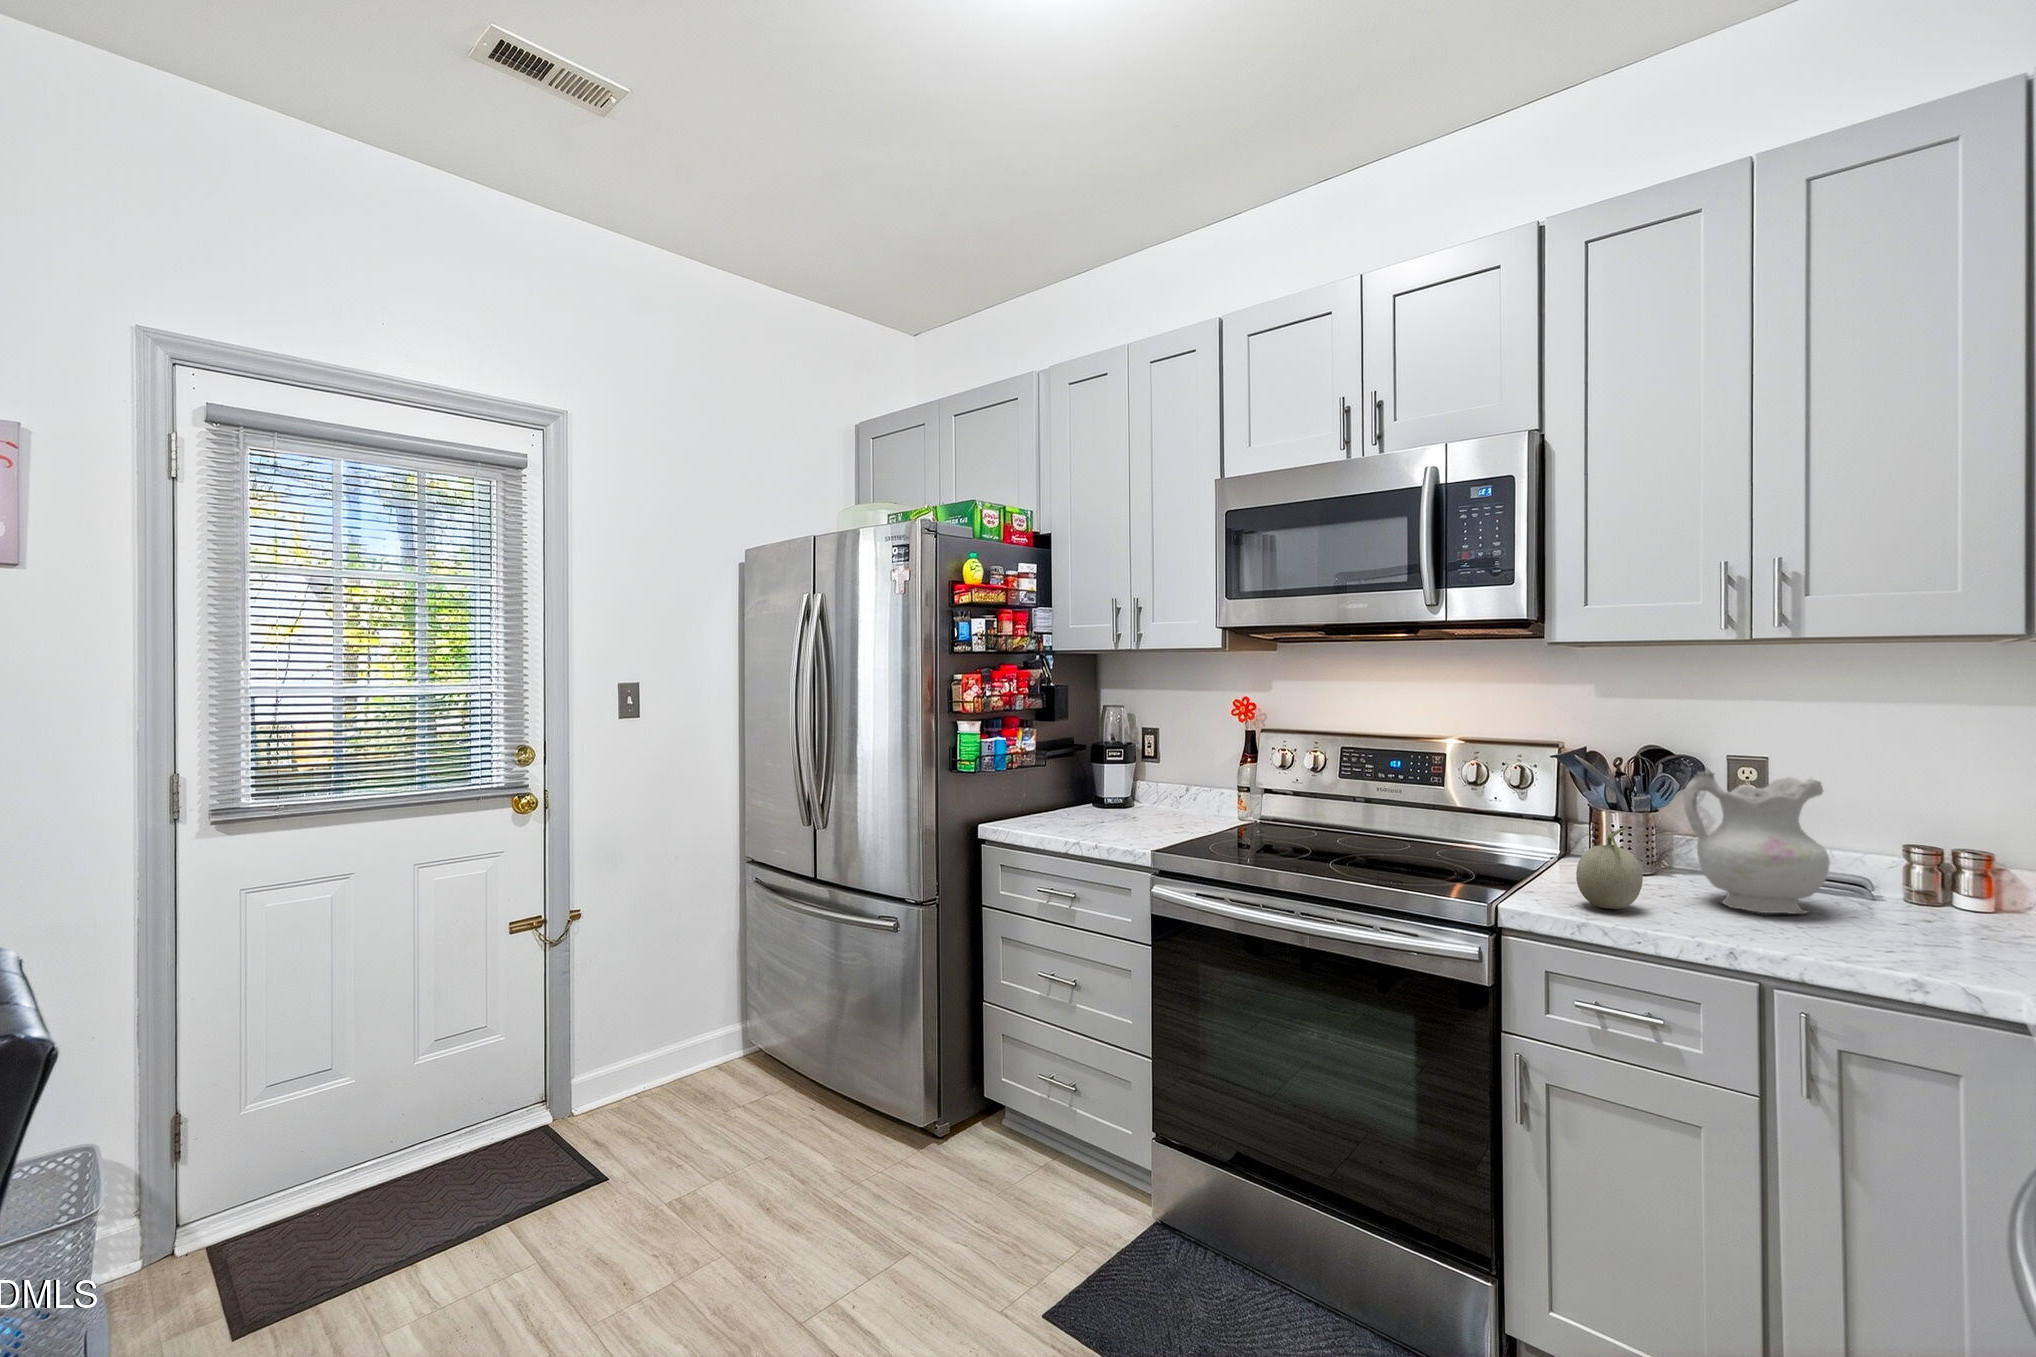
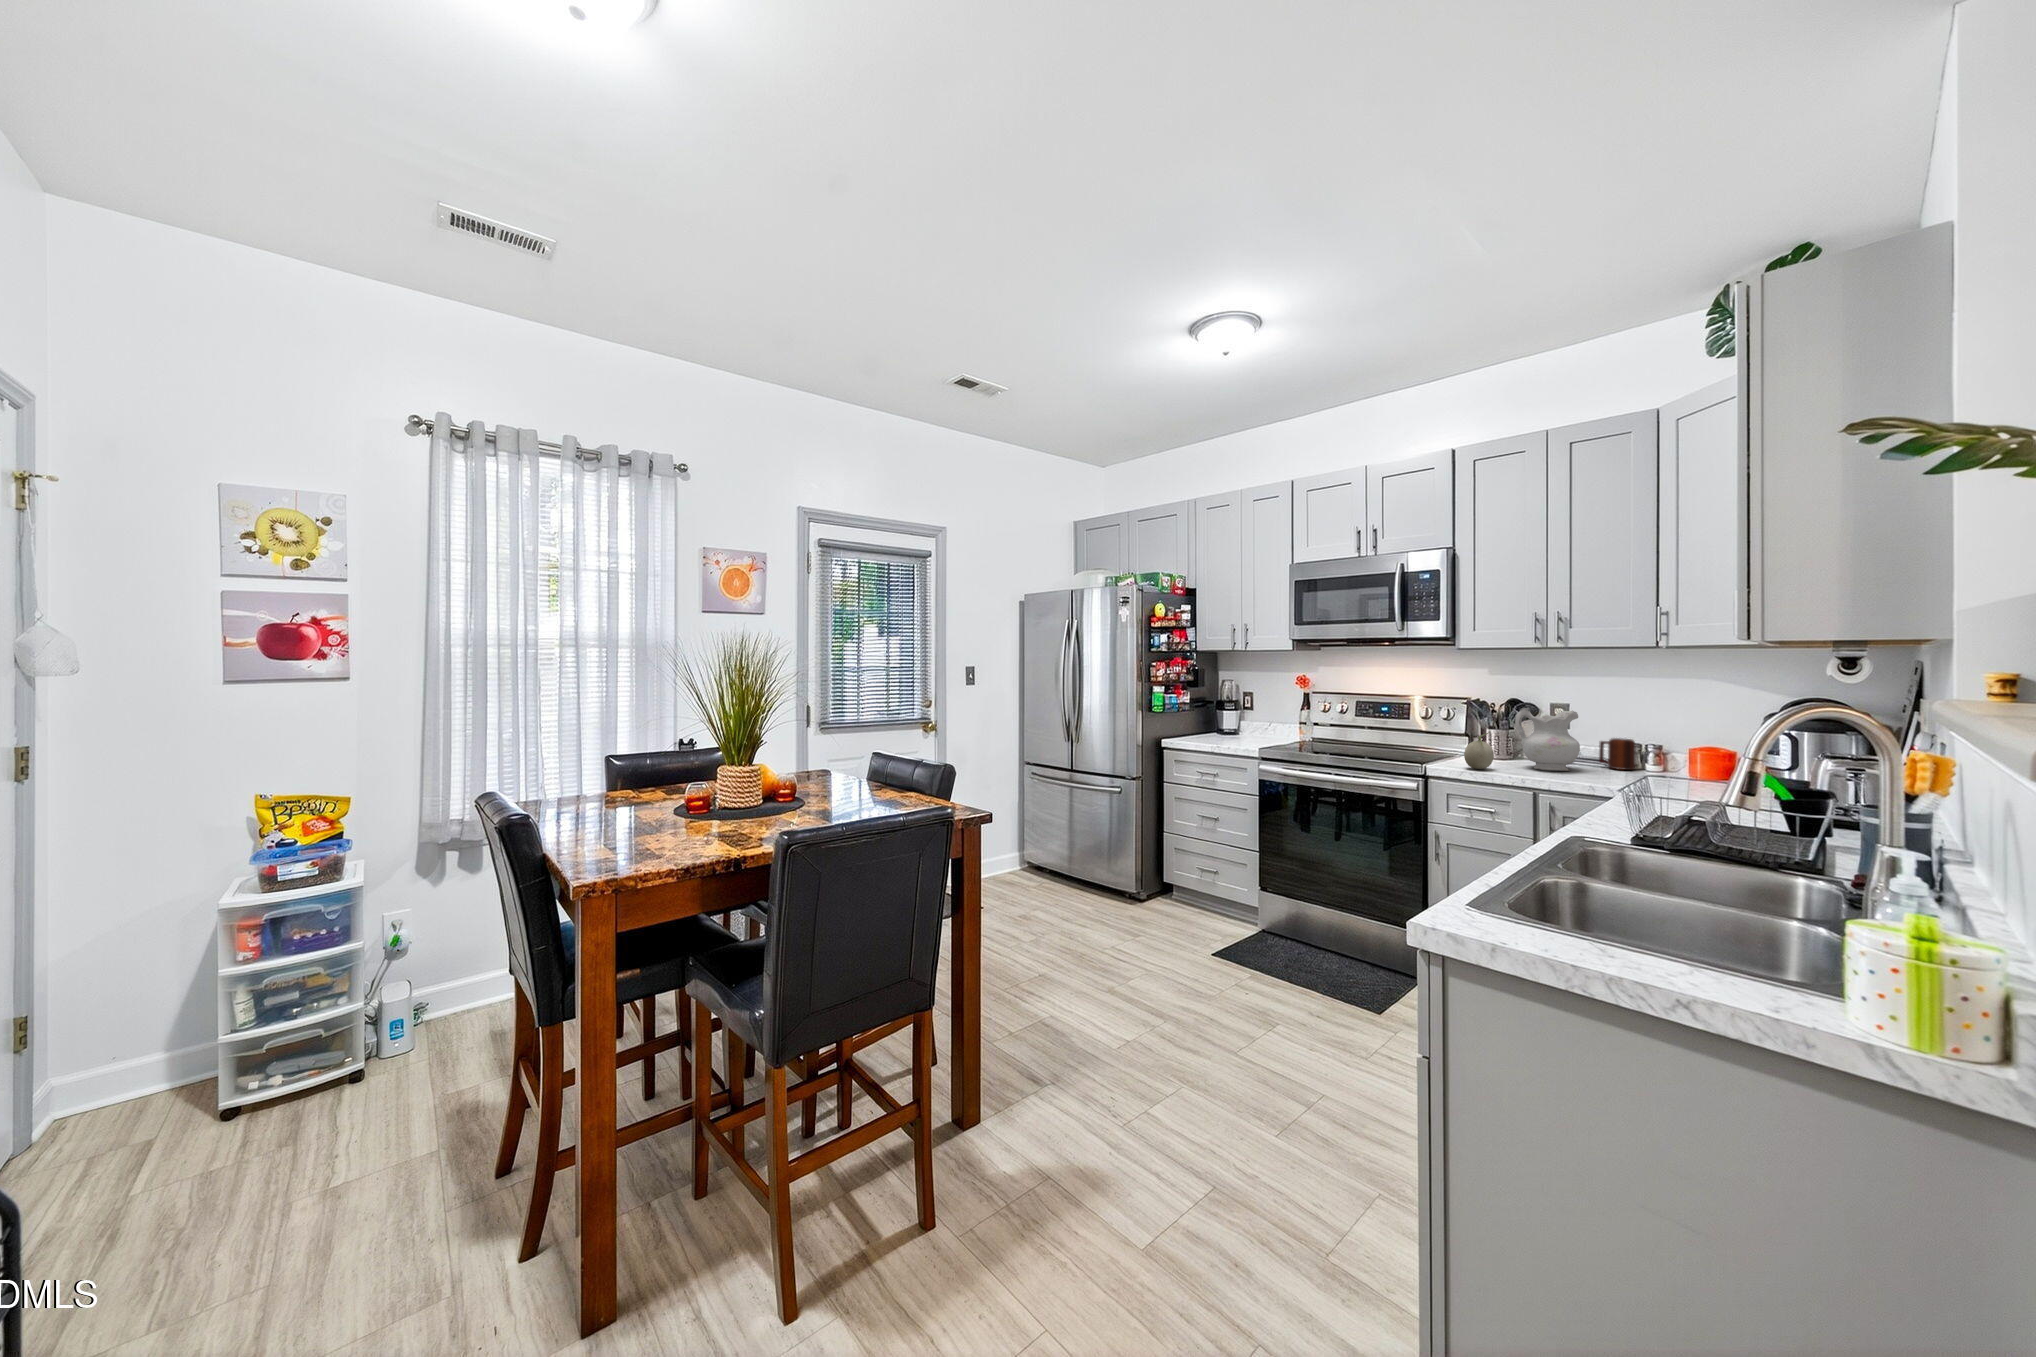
mug: none [1858,838,1945,911] -> present [1599,738,1635,770]

